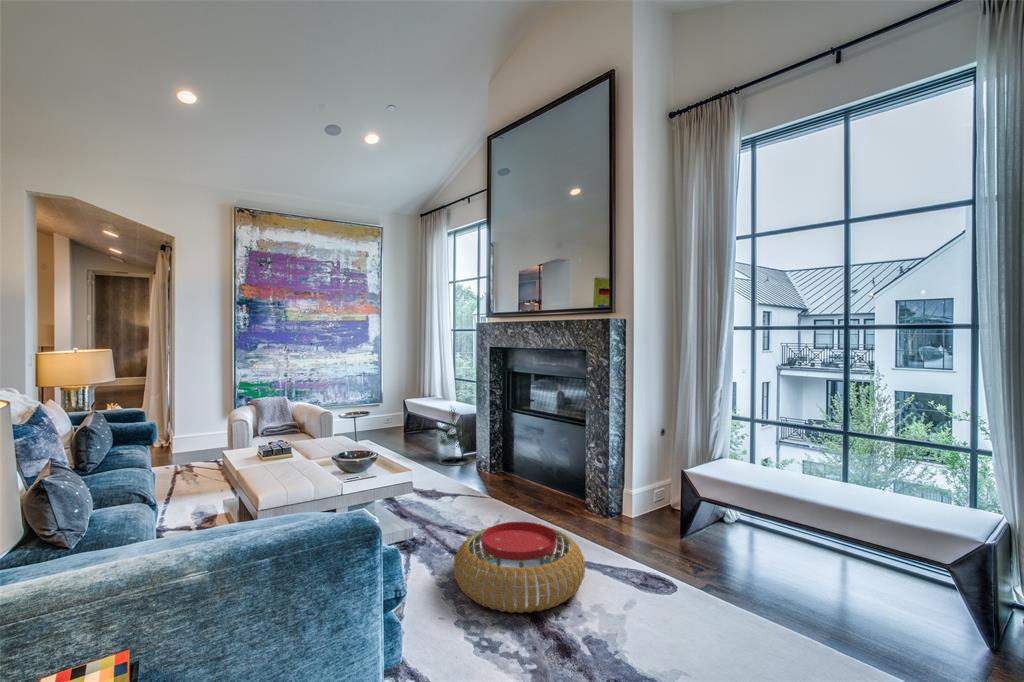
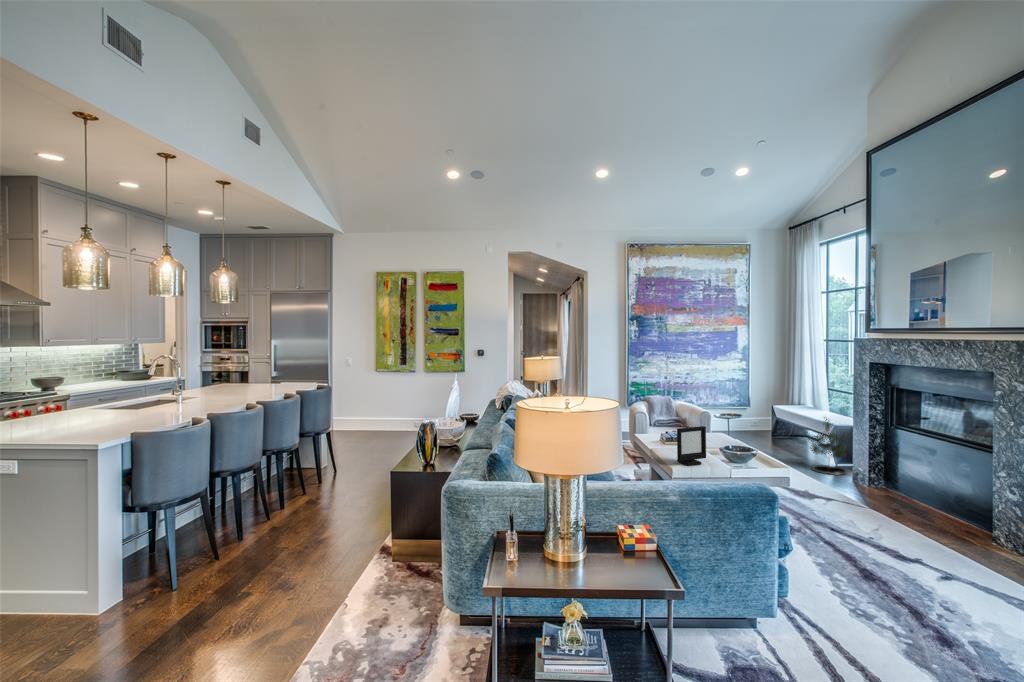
picture frame: none [267,428,311,487] -> present [677,426,706,466]
pouf: present [454,522,585,613] -> none [829,528,973,606]

